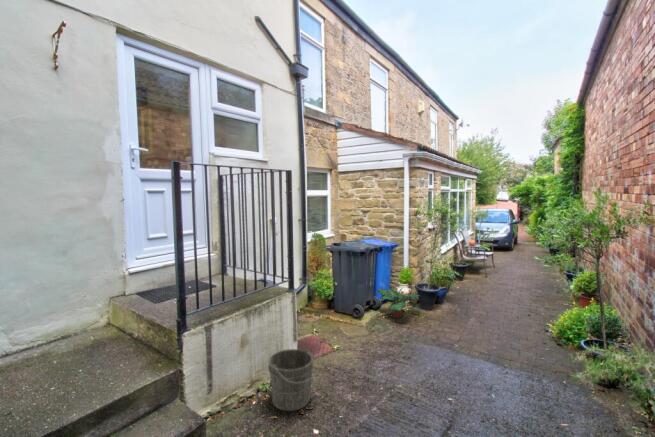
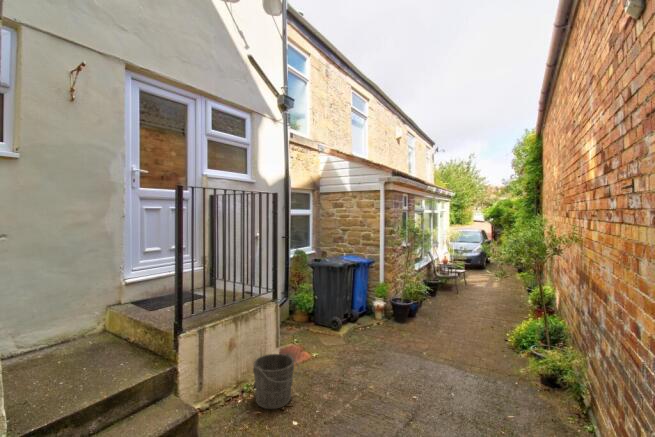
potted plant: present [378,289,419,318] -> none [355,300,394,330]

